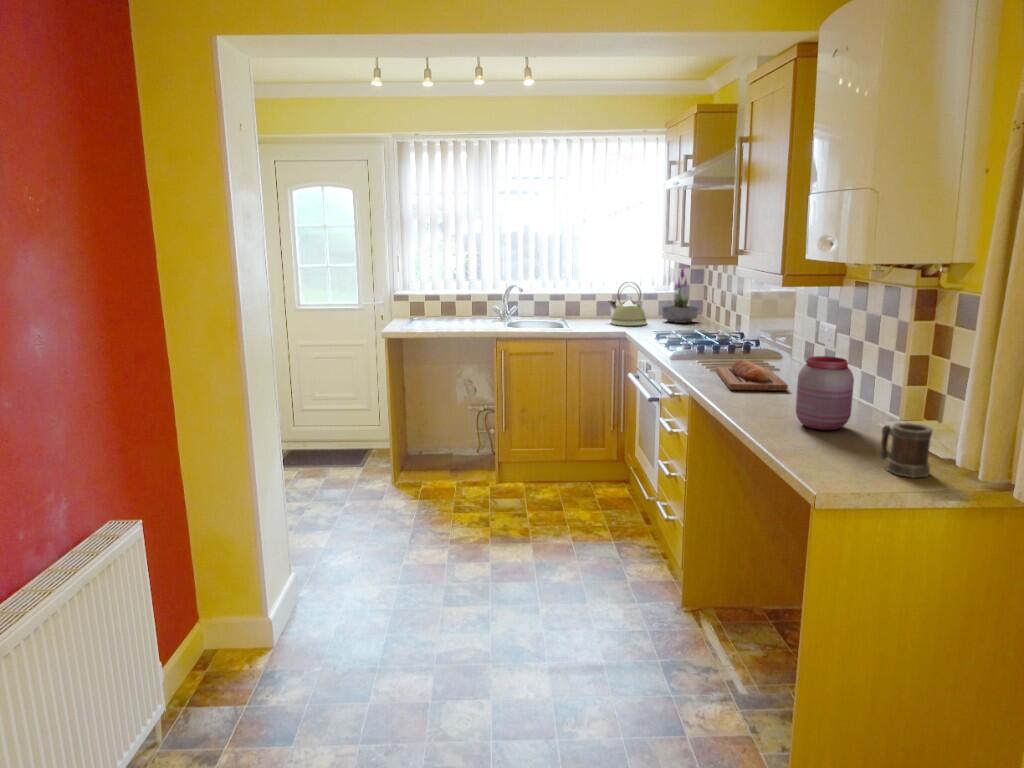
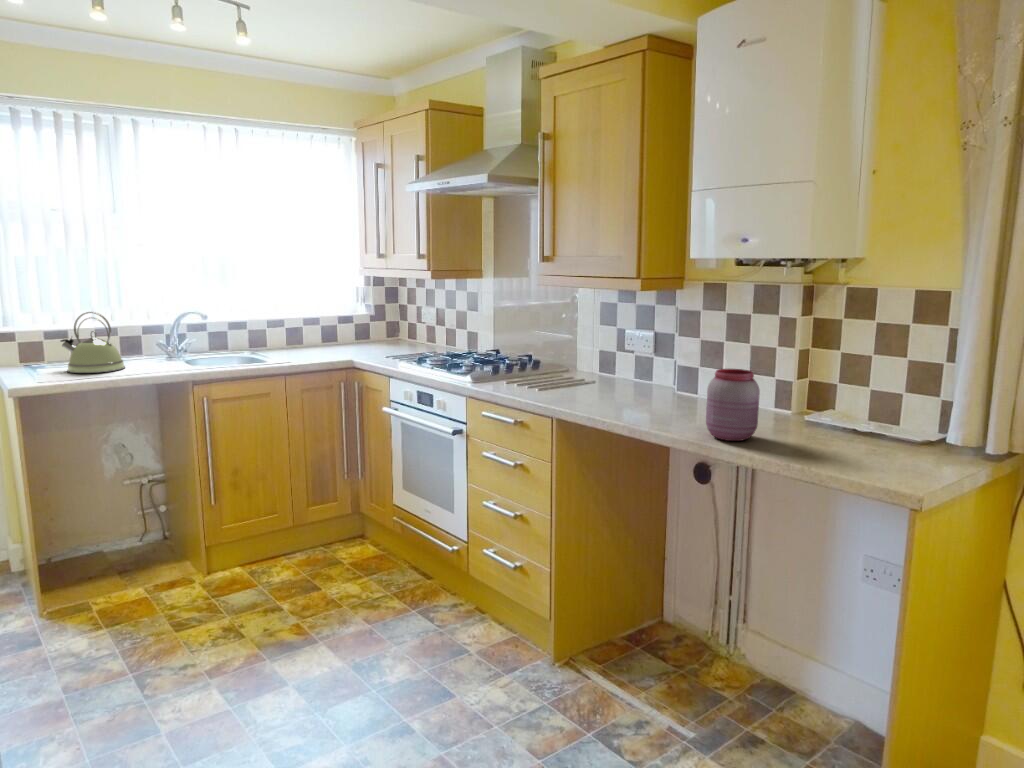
potted plant: present [662,266,698,323] -> none [371,281,408,347]
kettle: present [609,282,647,326] -> present [61,312,125,373]
bread loaf: present [716,360,788,391] -> none [537,381,636,413]
mug: present [880,423,933,477] -> none [836,423,888,471]

